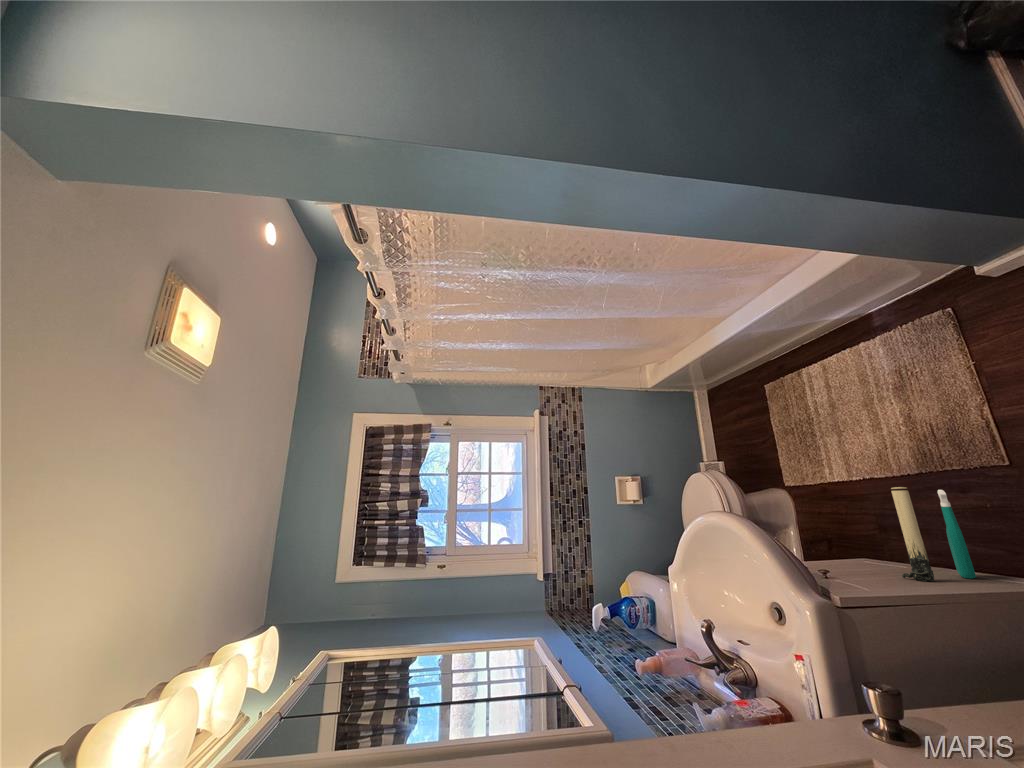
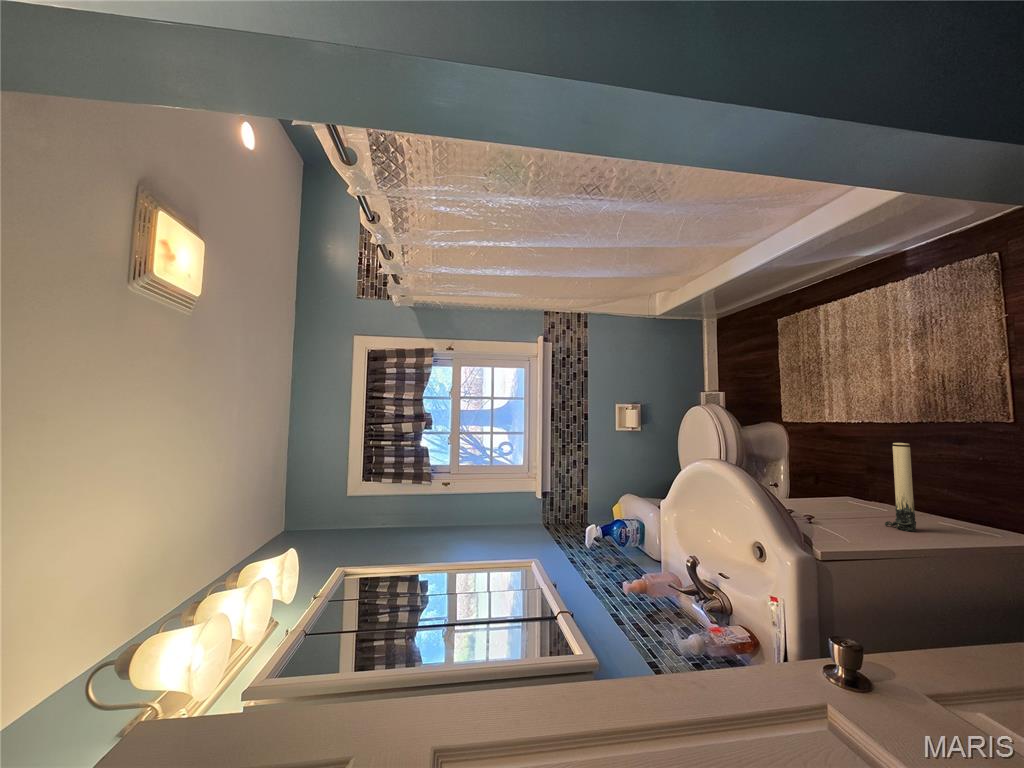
spray bottle: present [937,490,976,579] -> none [935,444,955,528]

